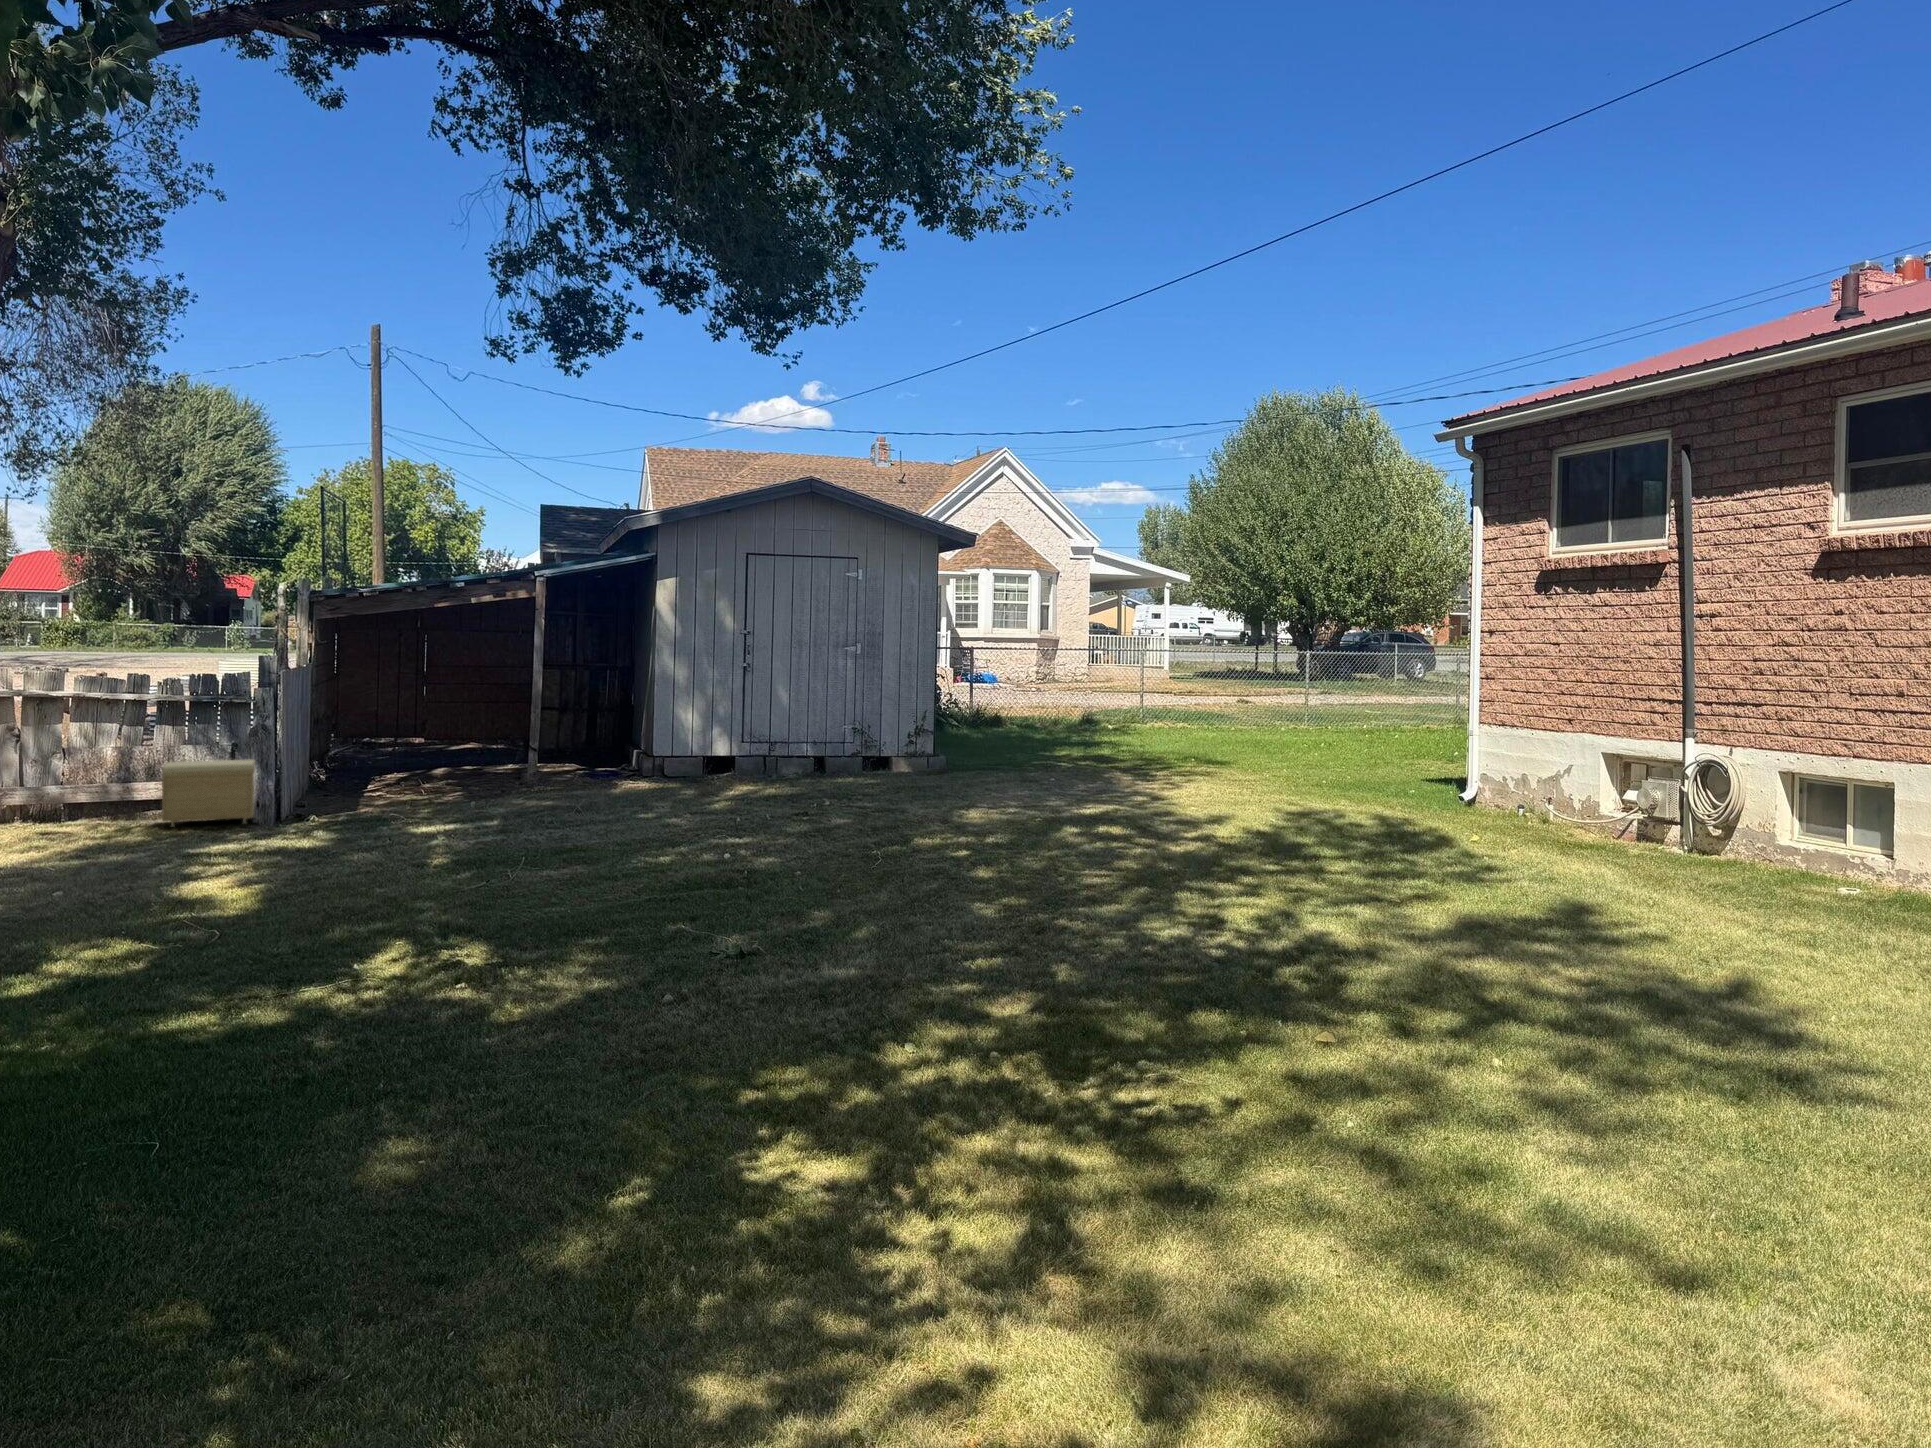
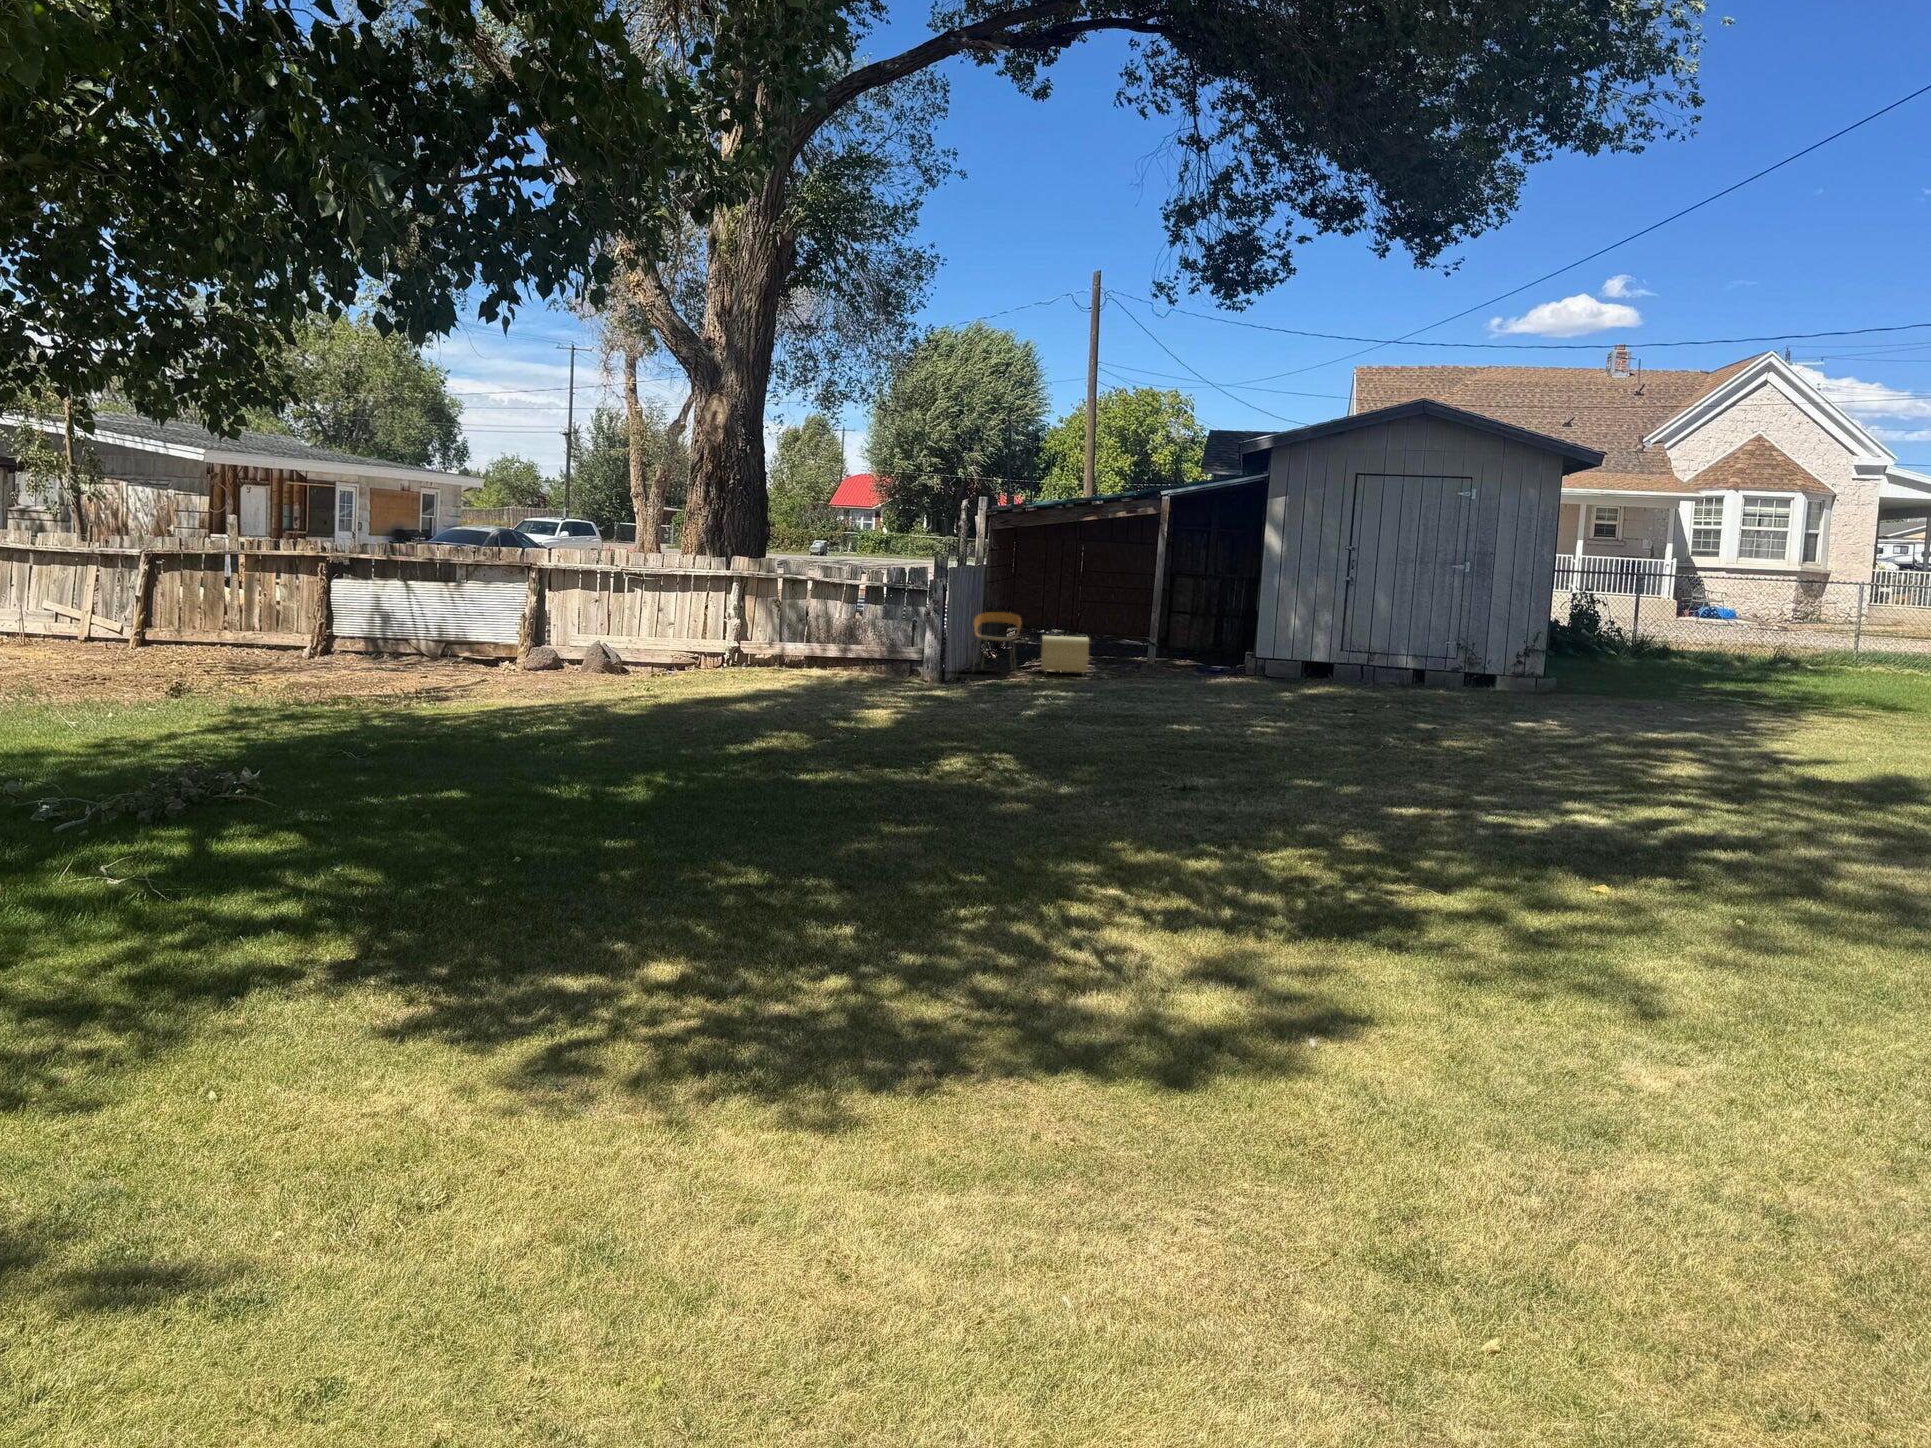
chair: none [15,727,120,839] -> present [974,612,1021,648]

